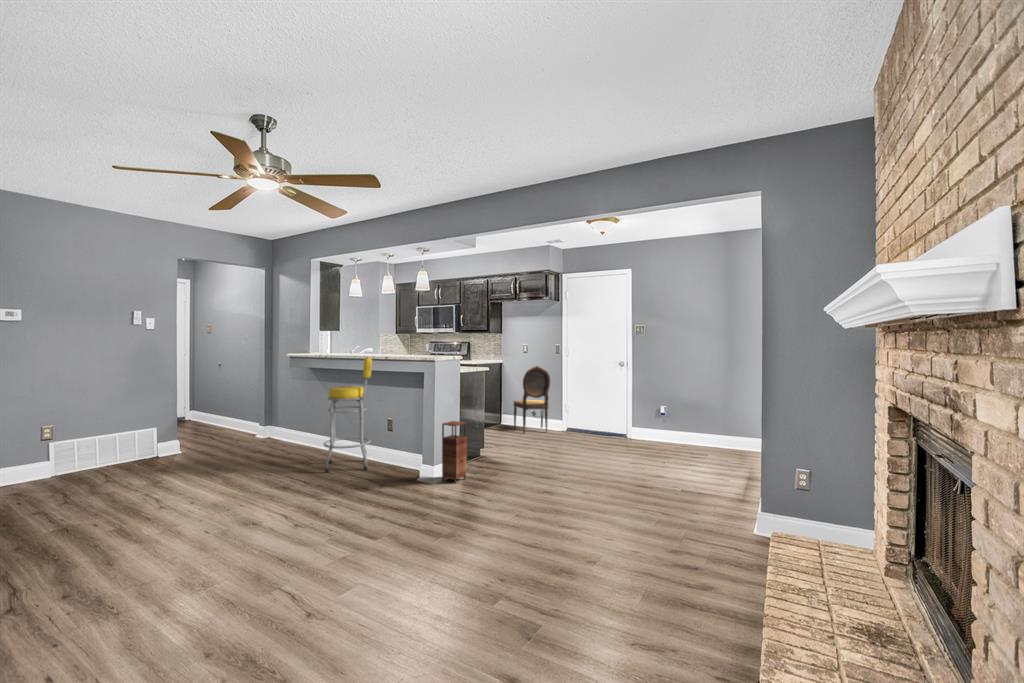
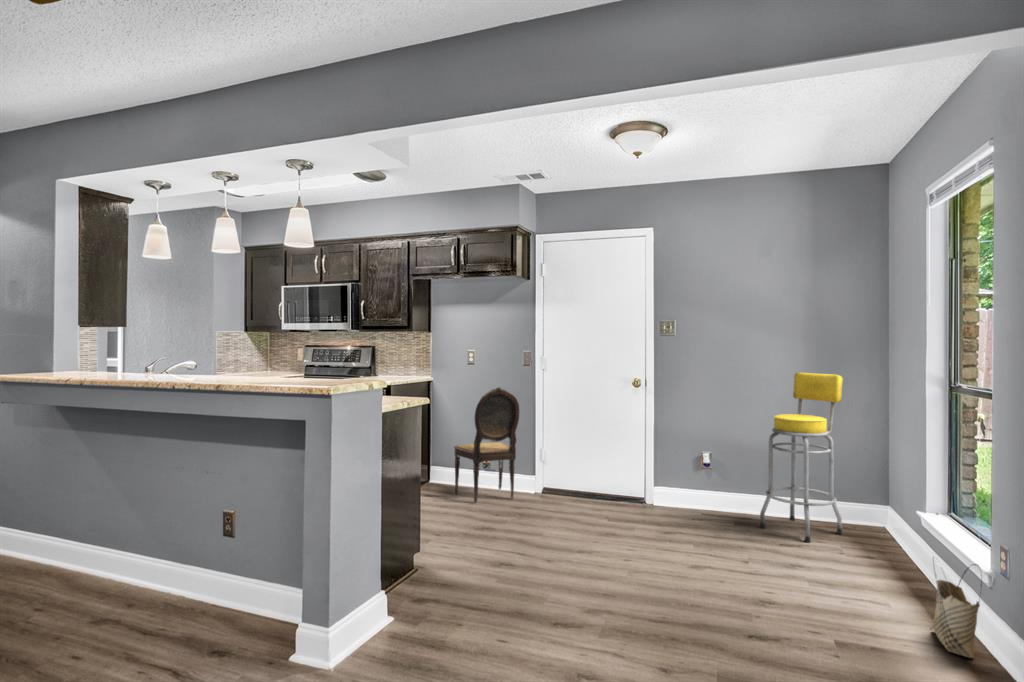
bar stool: present [323,357,372,473] -> present [760,372,843,543]
storage cabinet: present [442,421,467,483] -> none [350,519,404,664]
woven basket: none [733,449,753,498] -> present [932,564,982,658]

